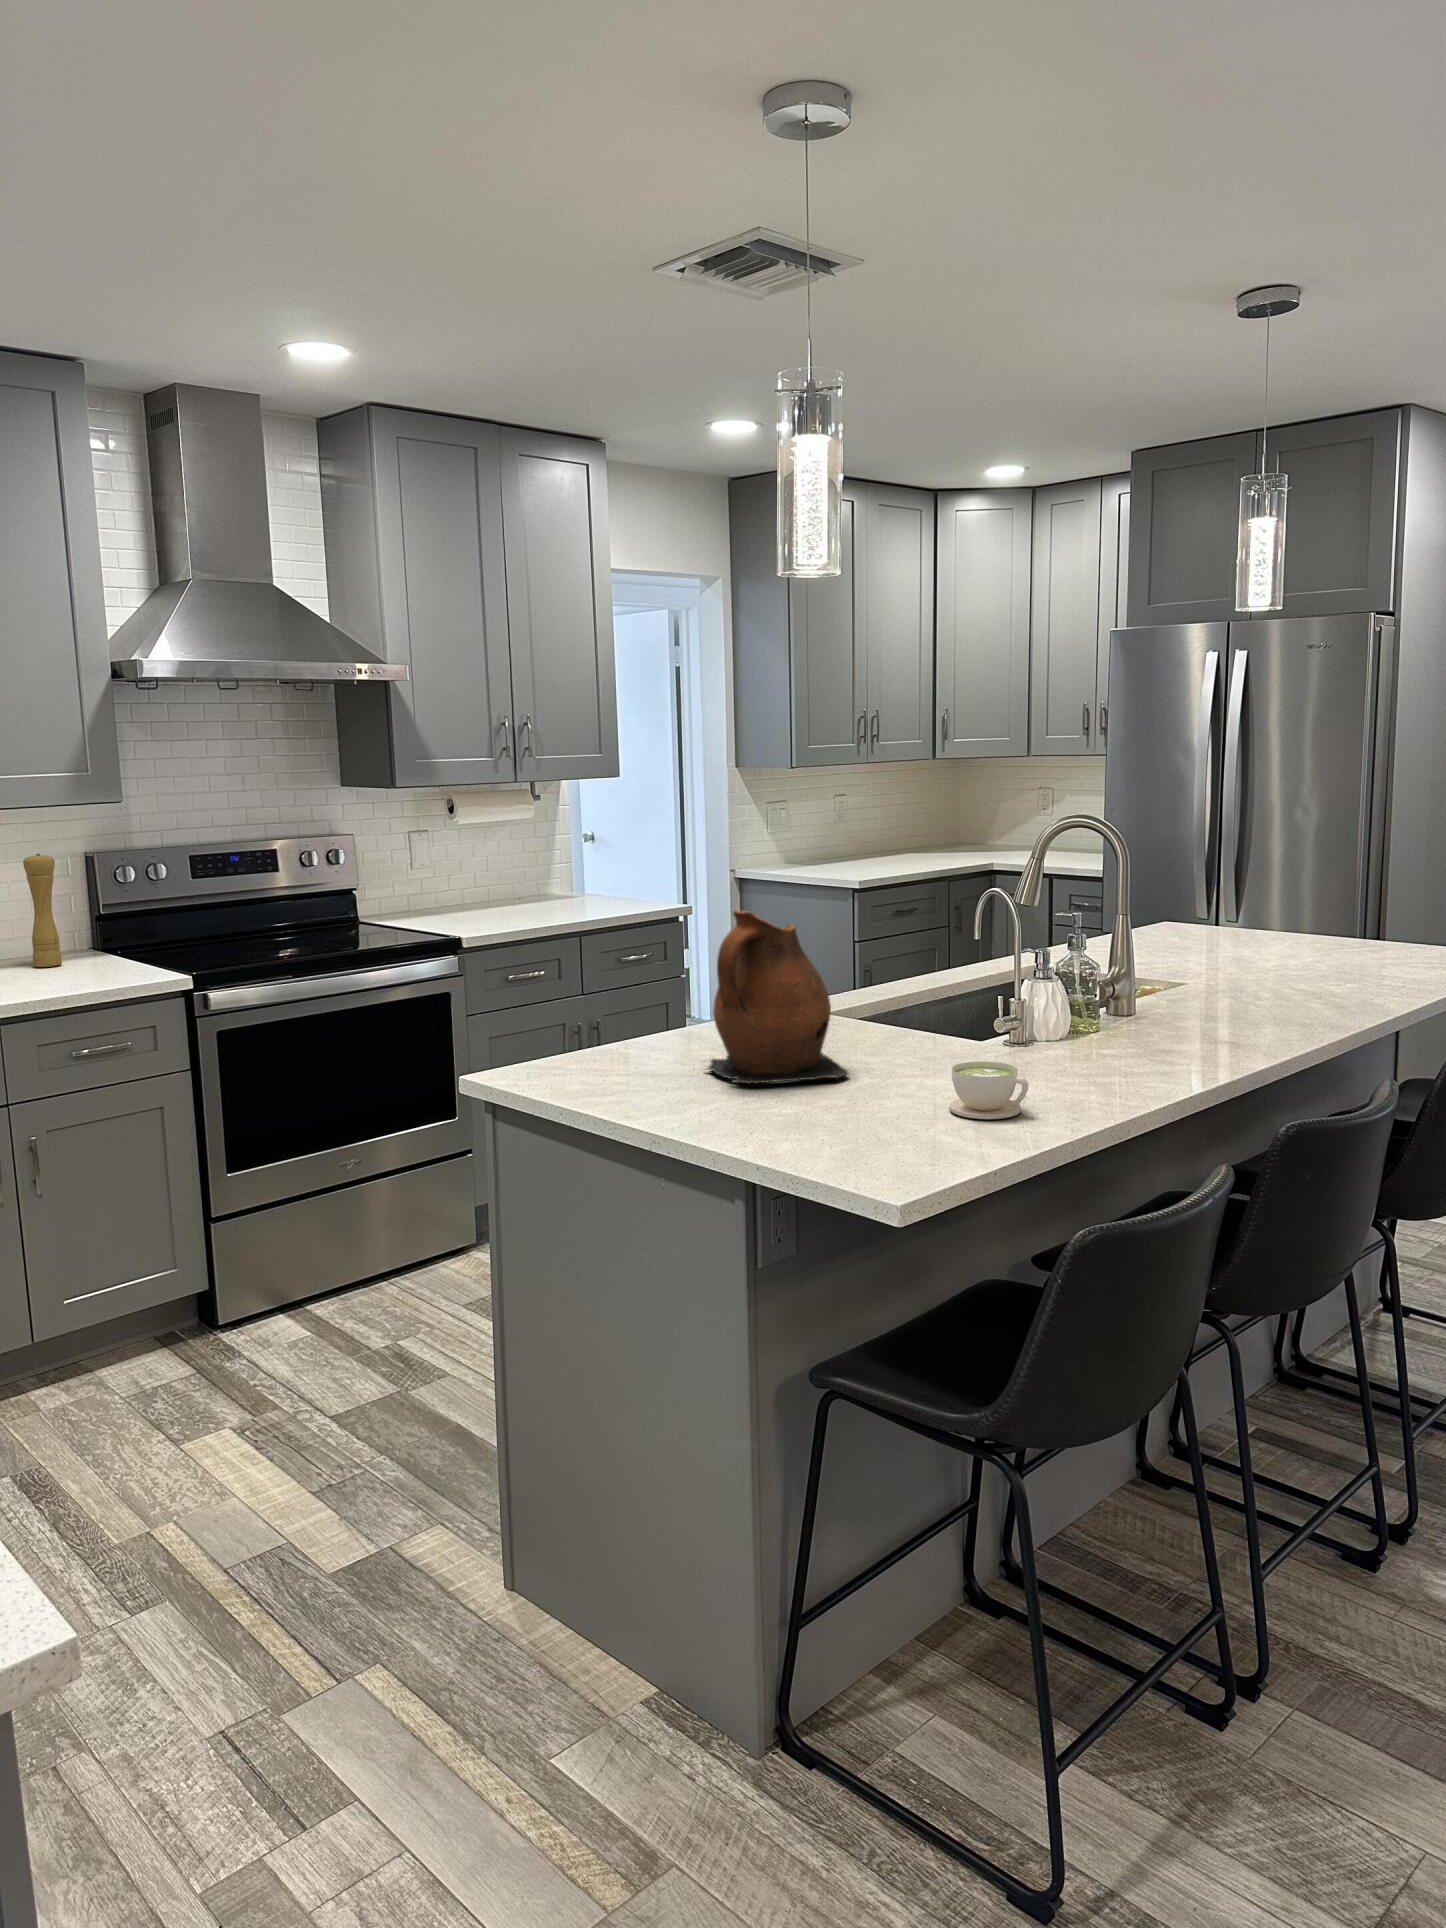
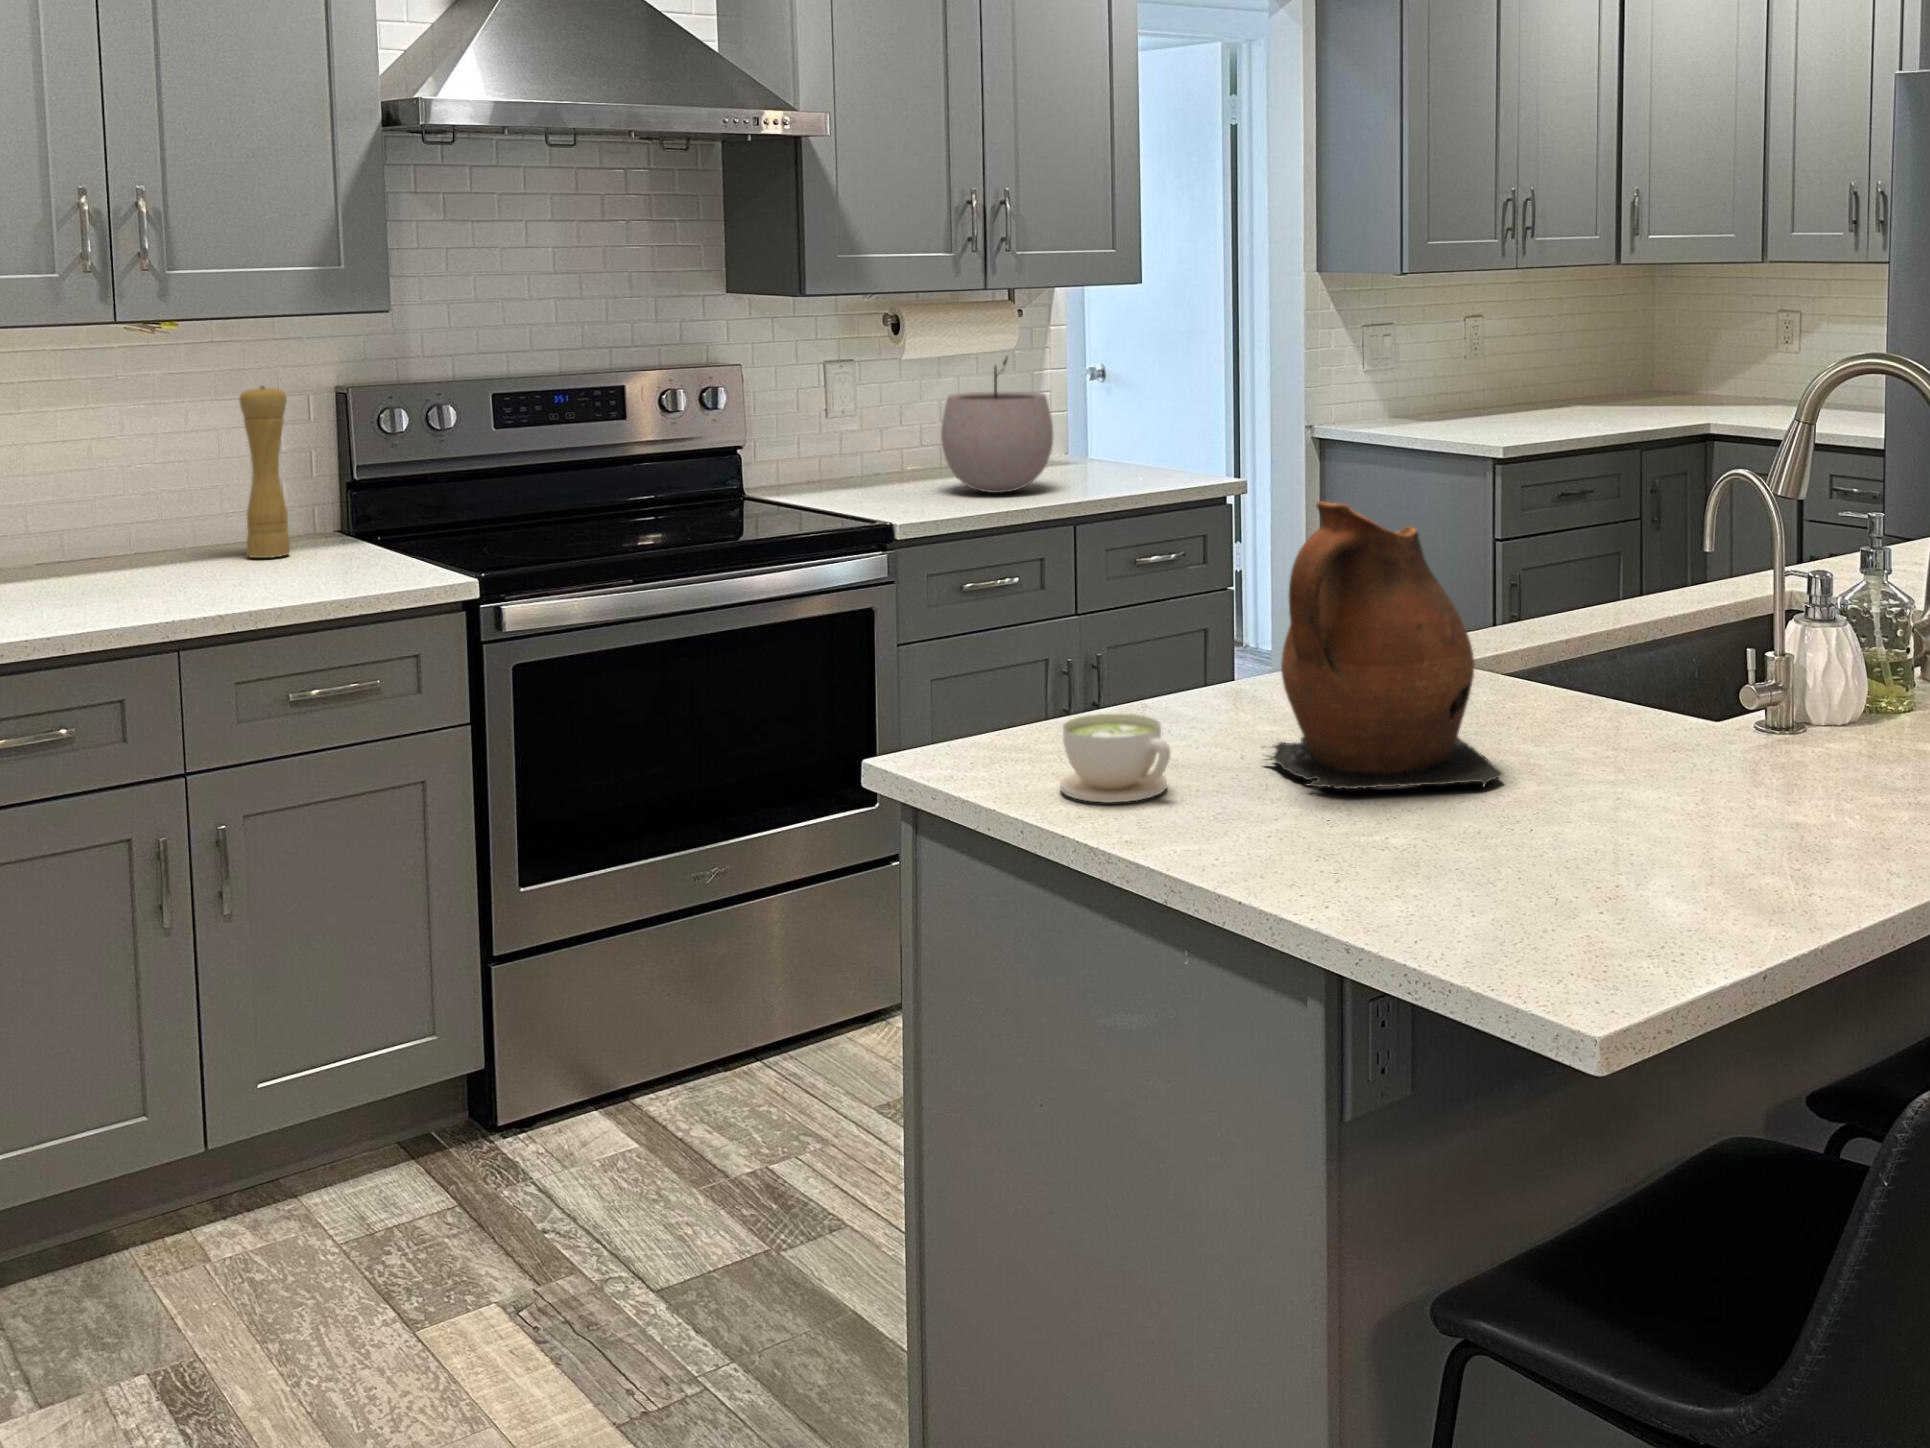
plant pot: none [488,823,562,916] -> present [941,357,1053,493]
coffee cup: present [949,1061,1029,1119] -> present [1060,714,1170,803]

